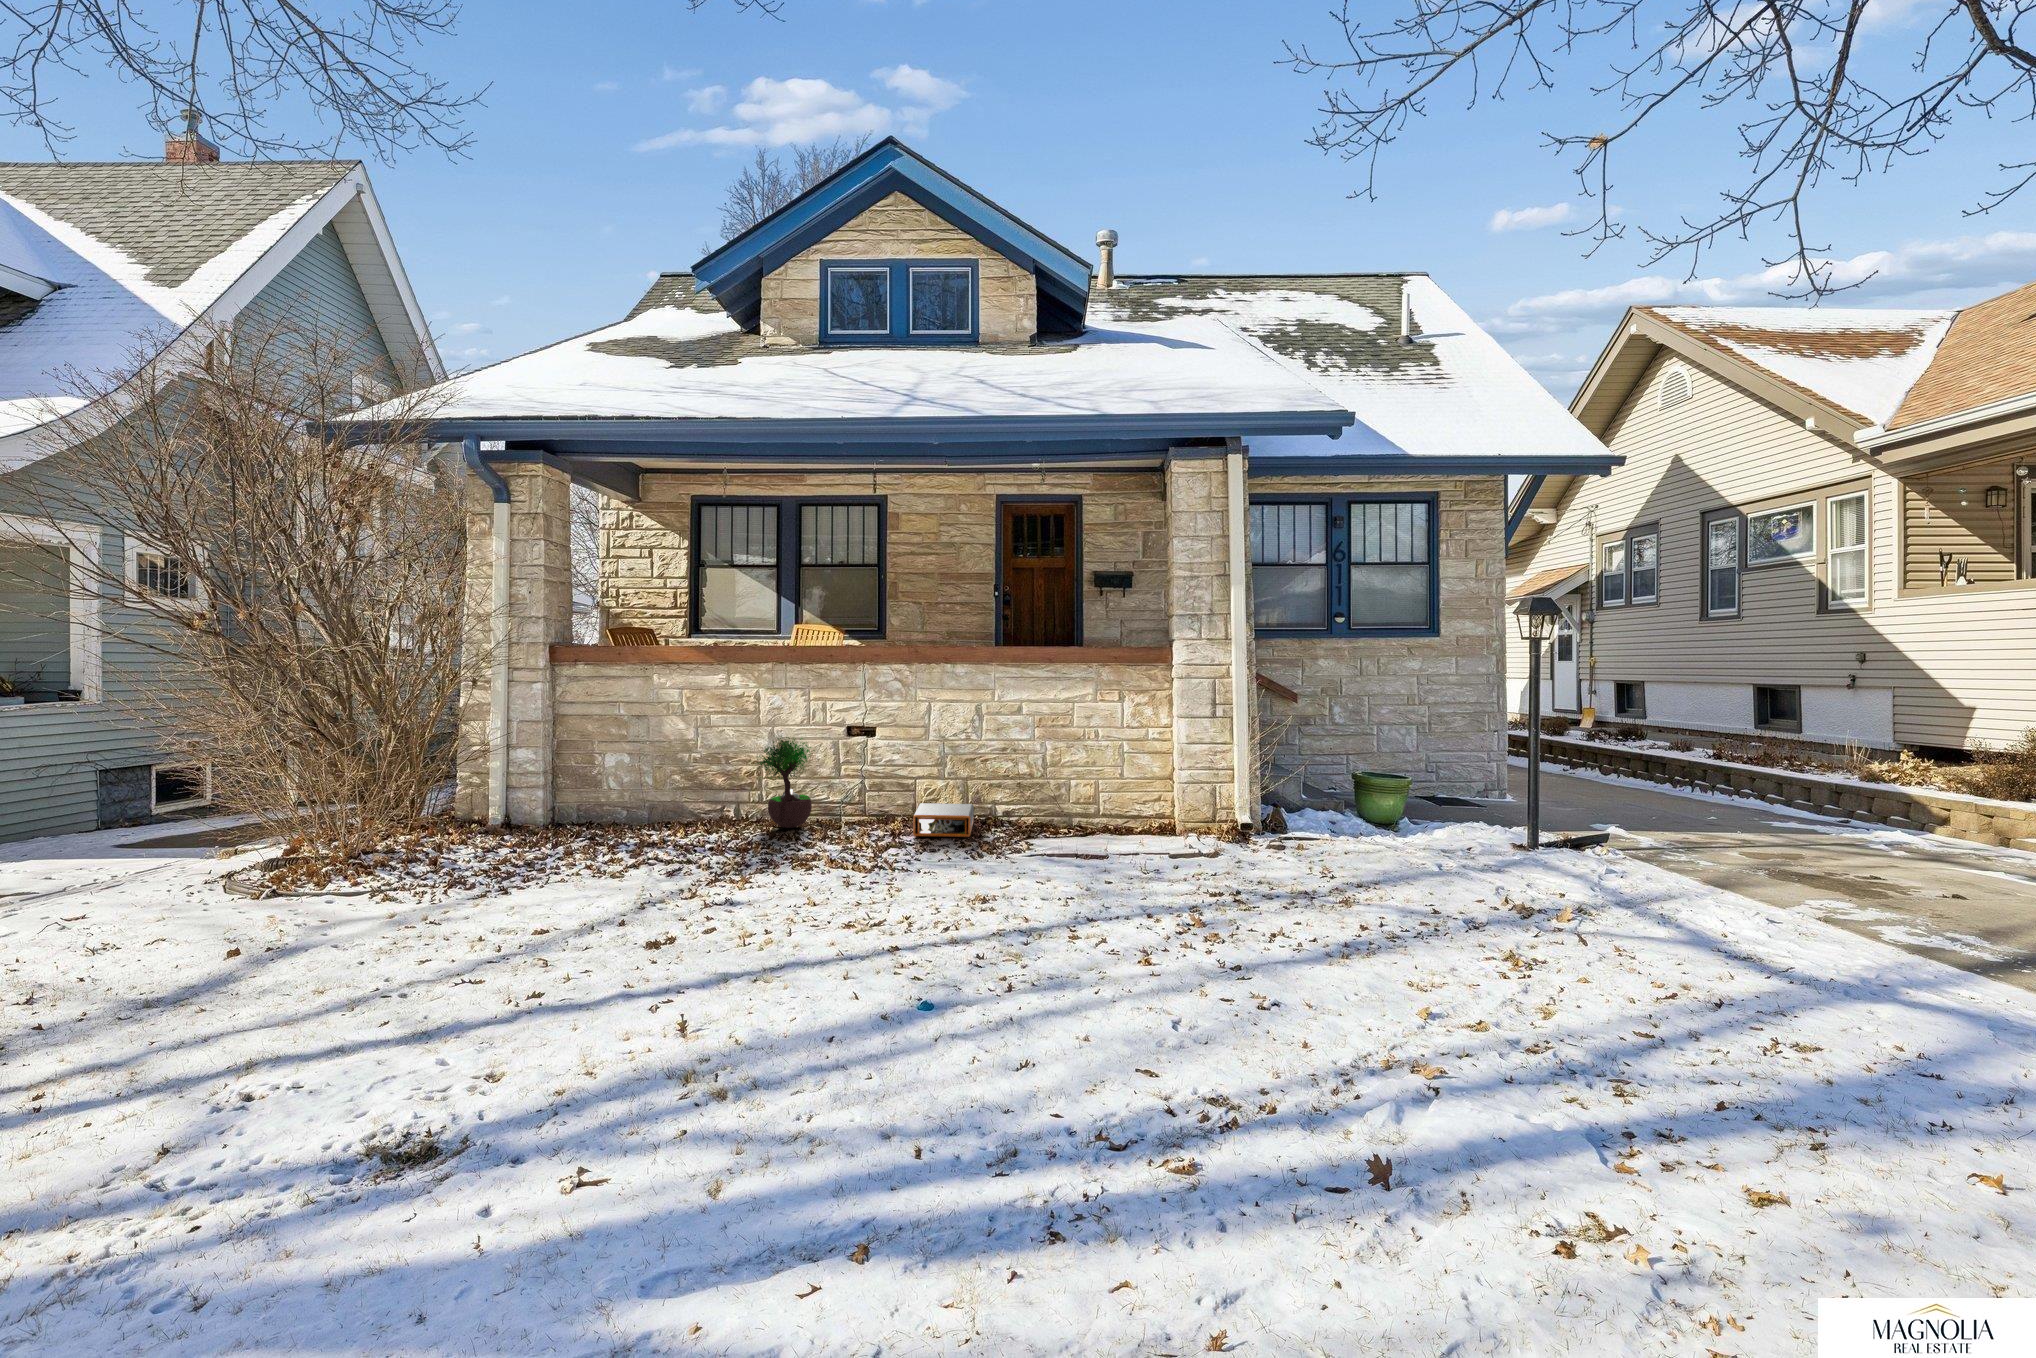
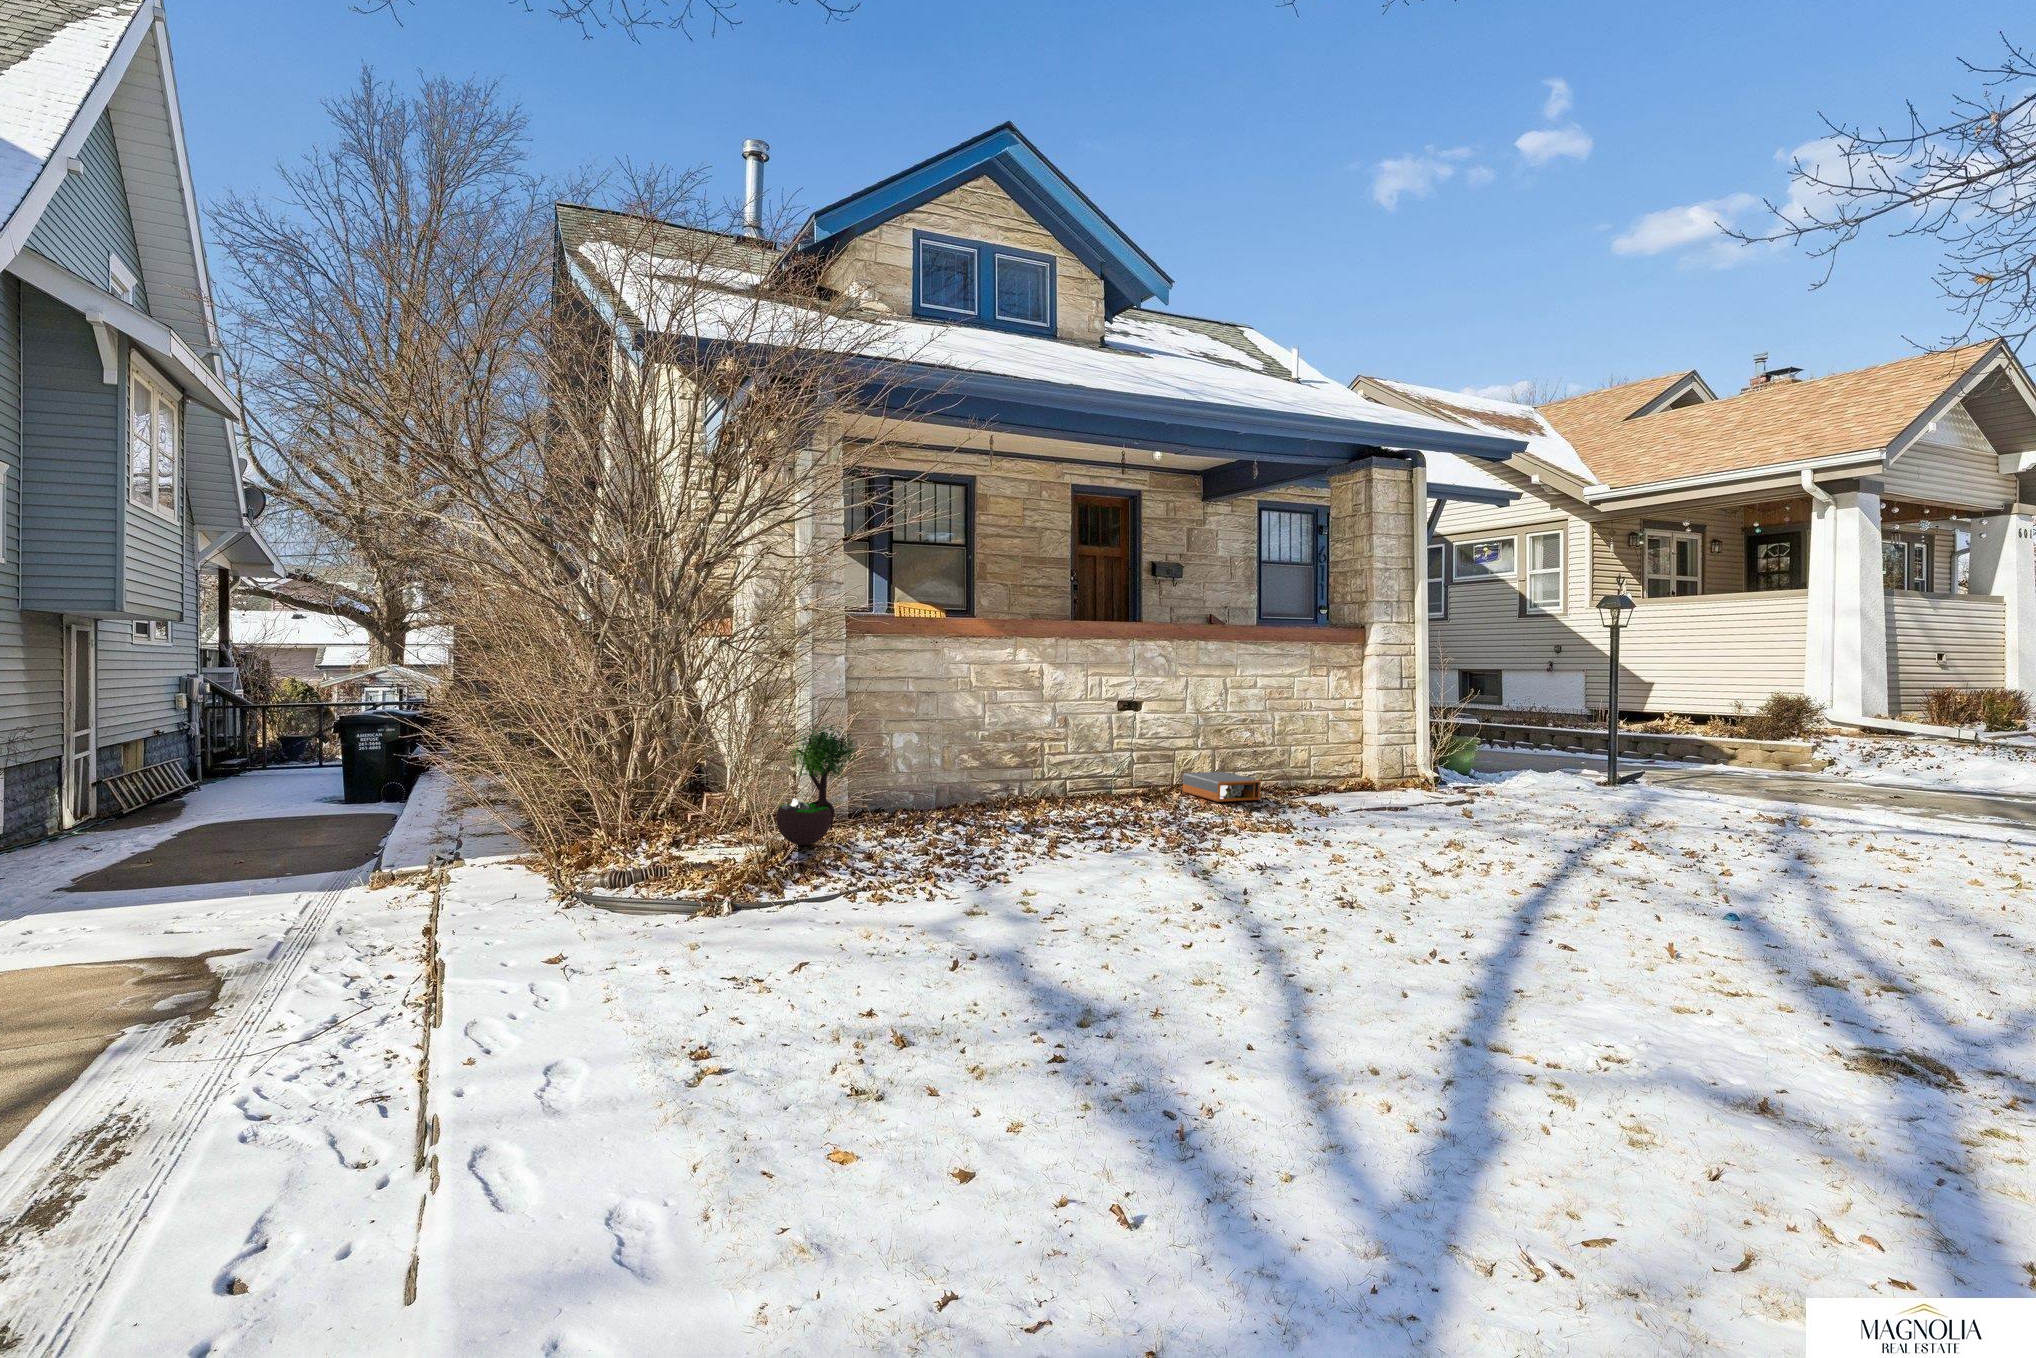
potted tree: present [755,736,812,828] -> present [776,720,858,845]

